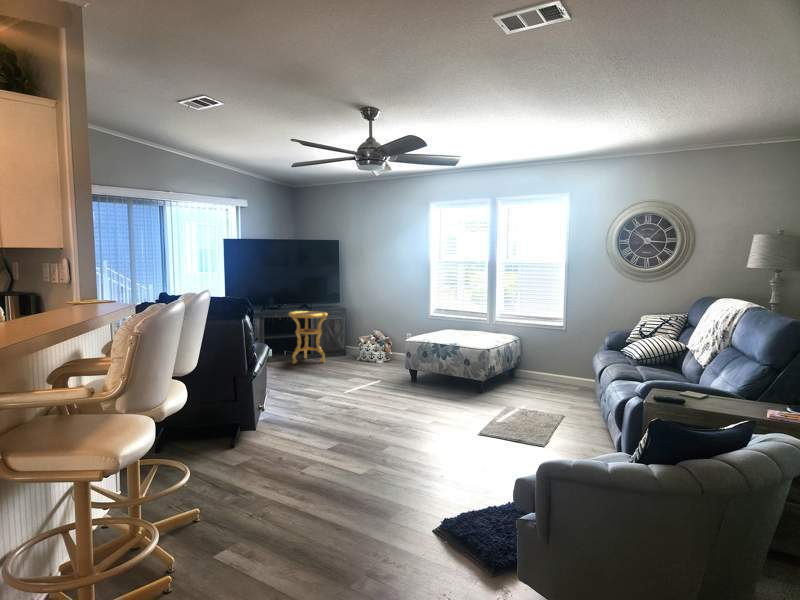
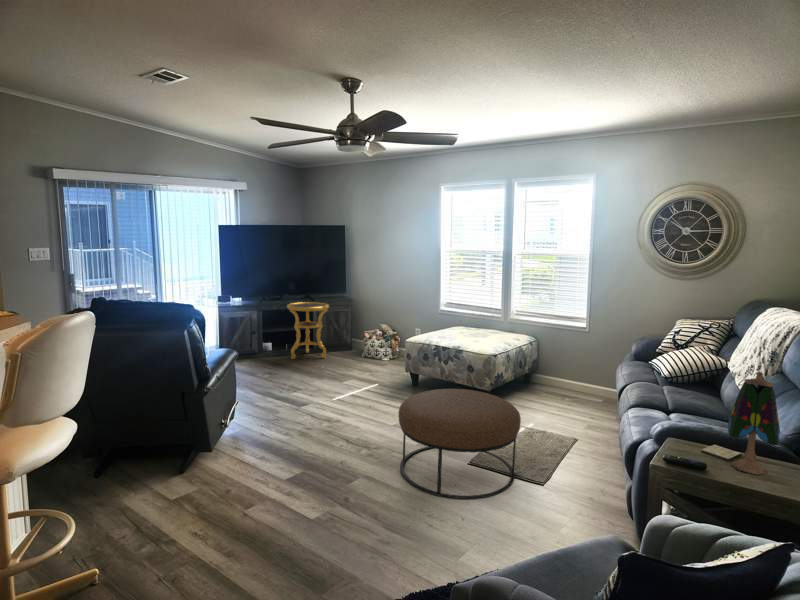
table lamp: none [699,330,737,408] -> present [728,372,780,475]
ottoman: none [421,372,525,458] -> present [398,389,521,499]

